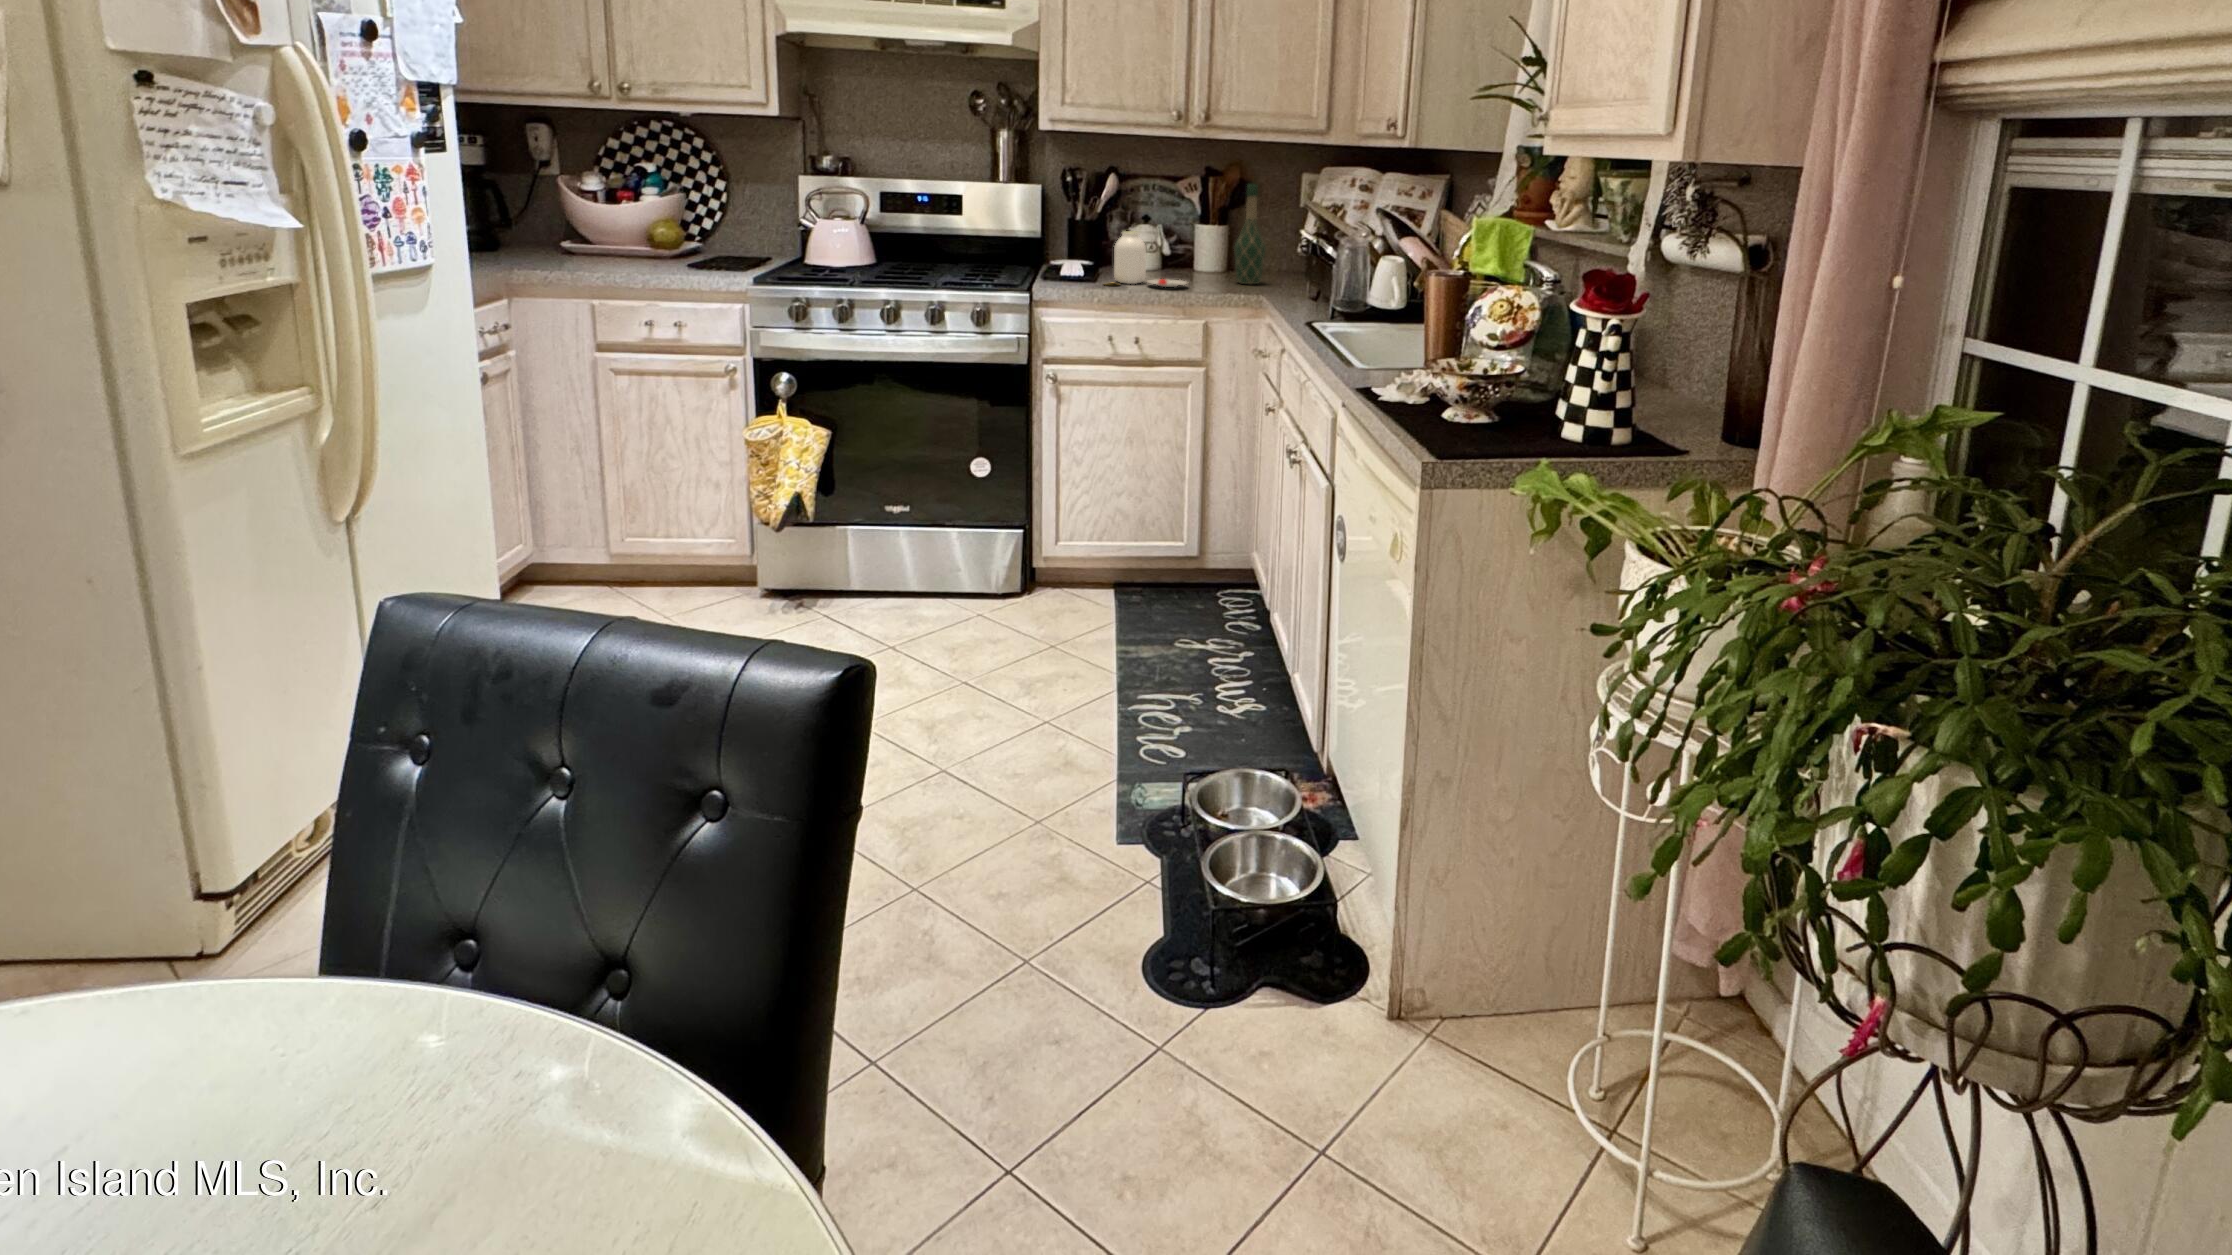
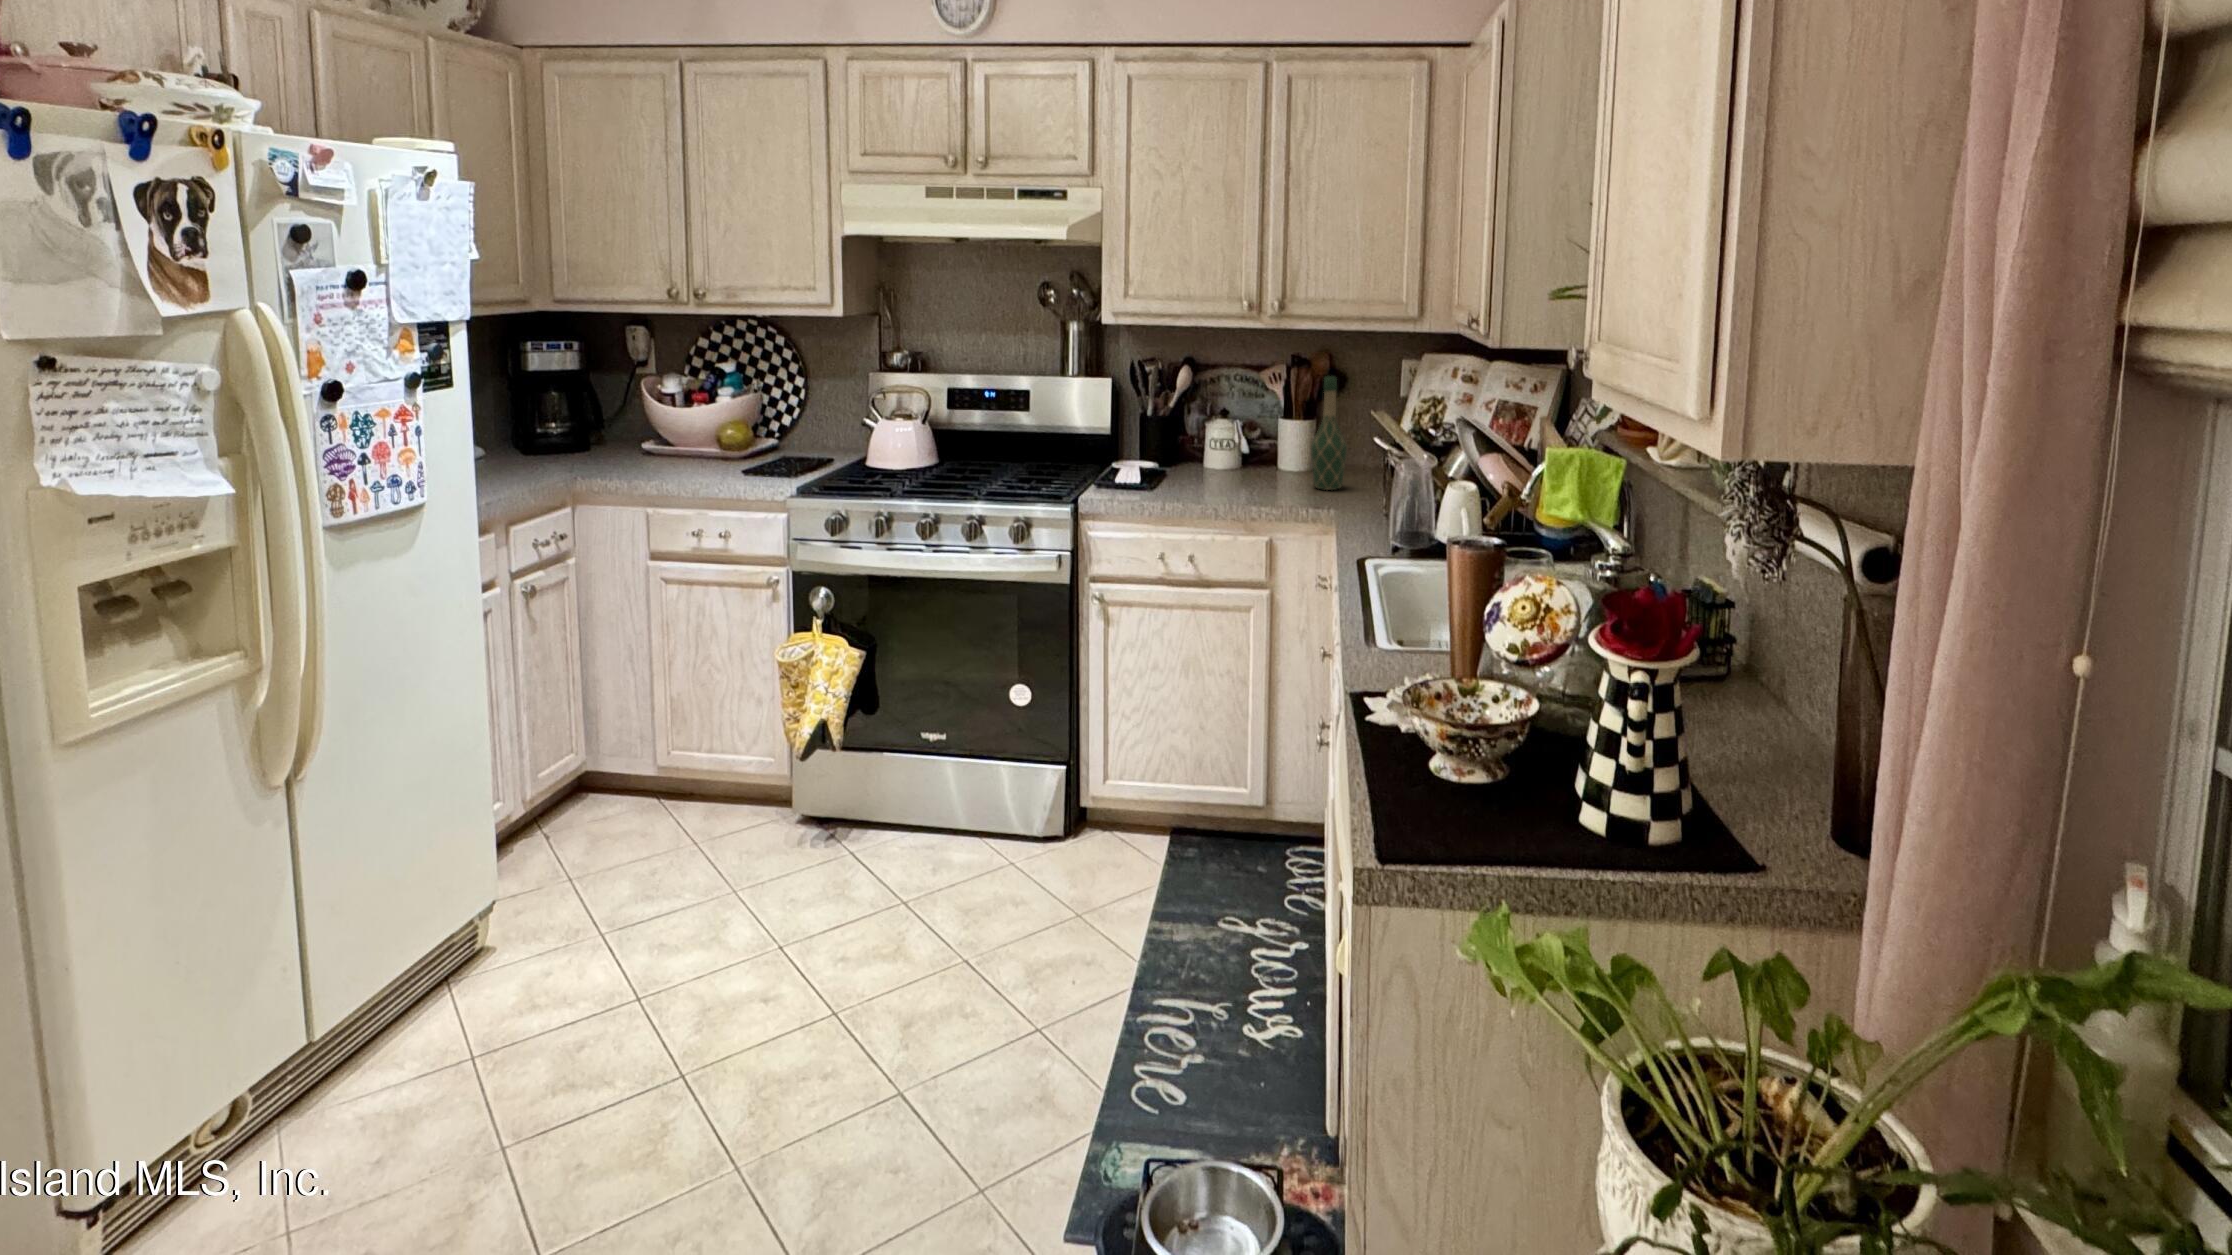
jar: present [1114,231,1187,287] -> none [1158,432,1253,496]

